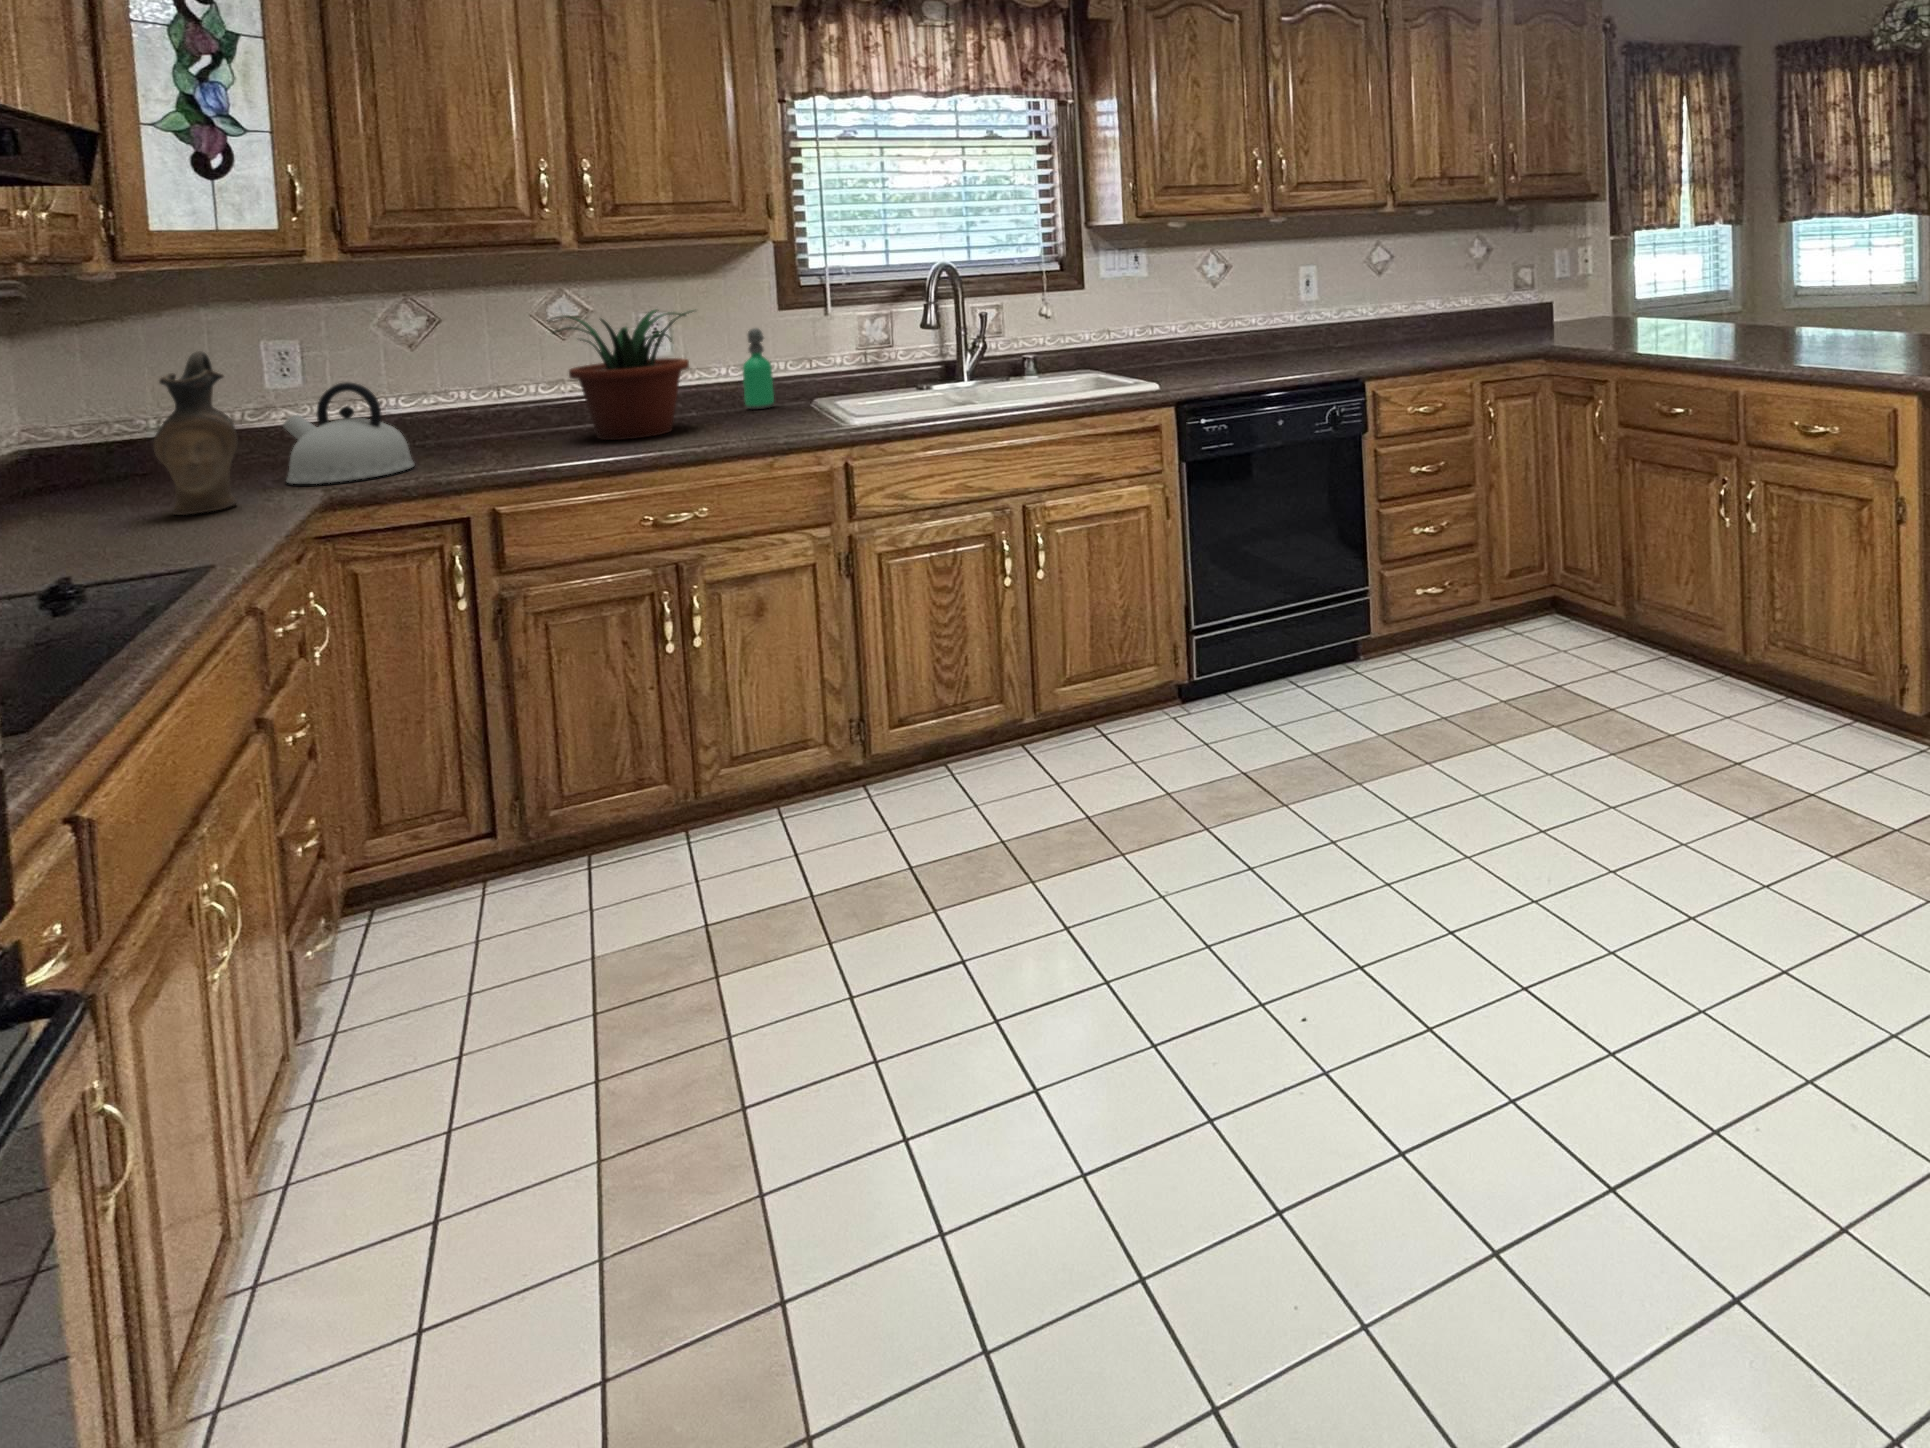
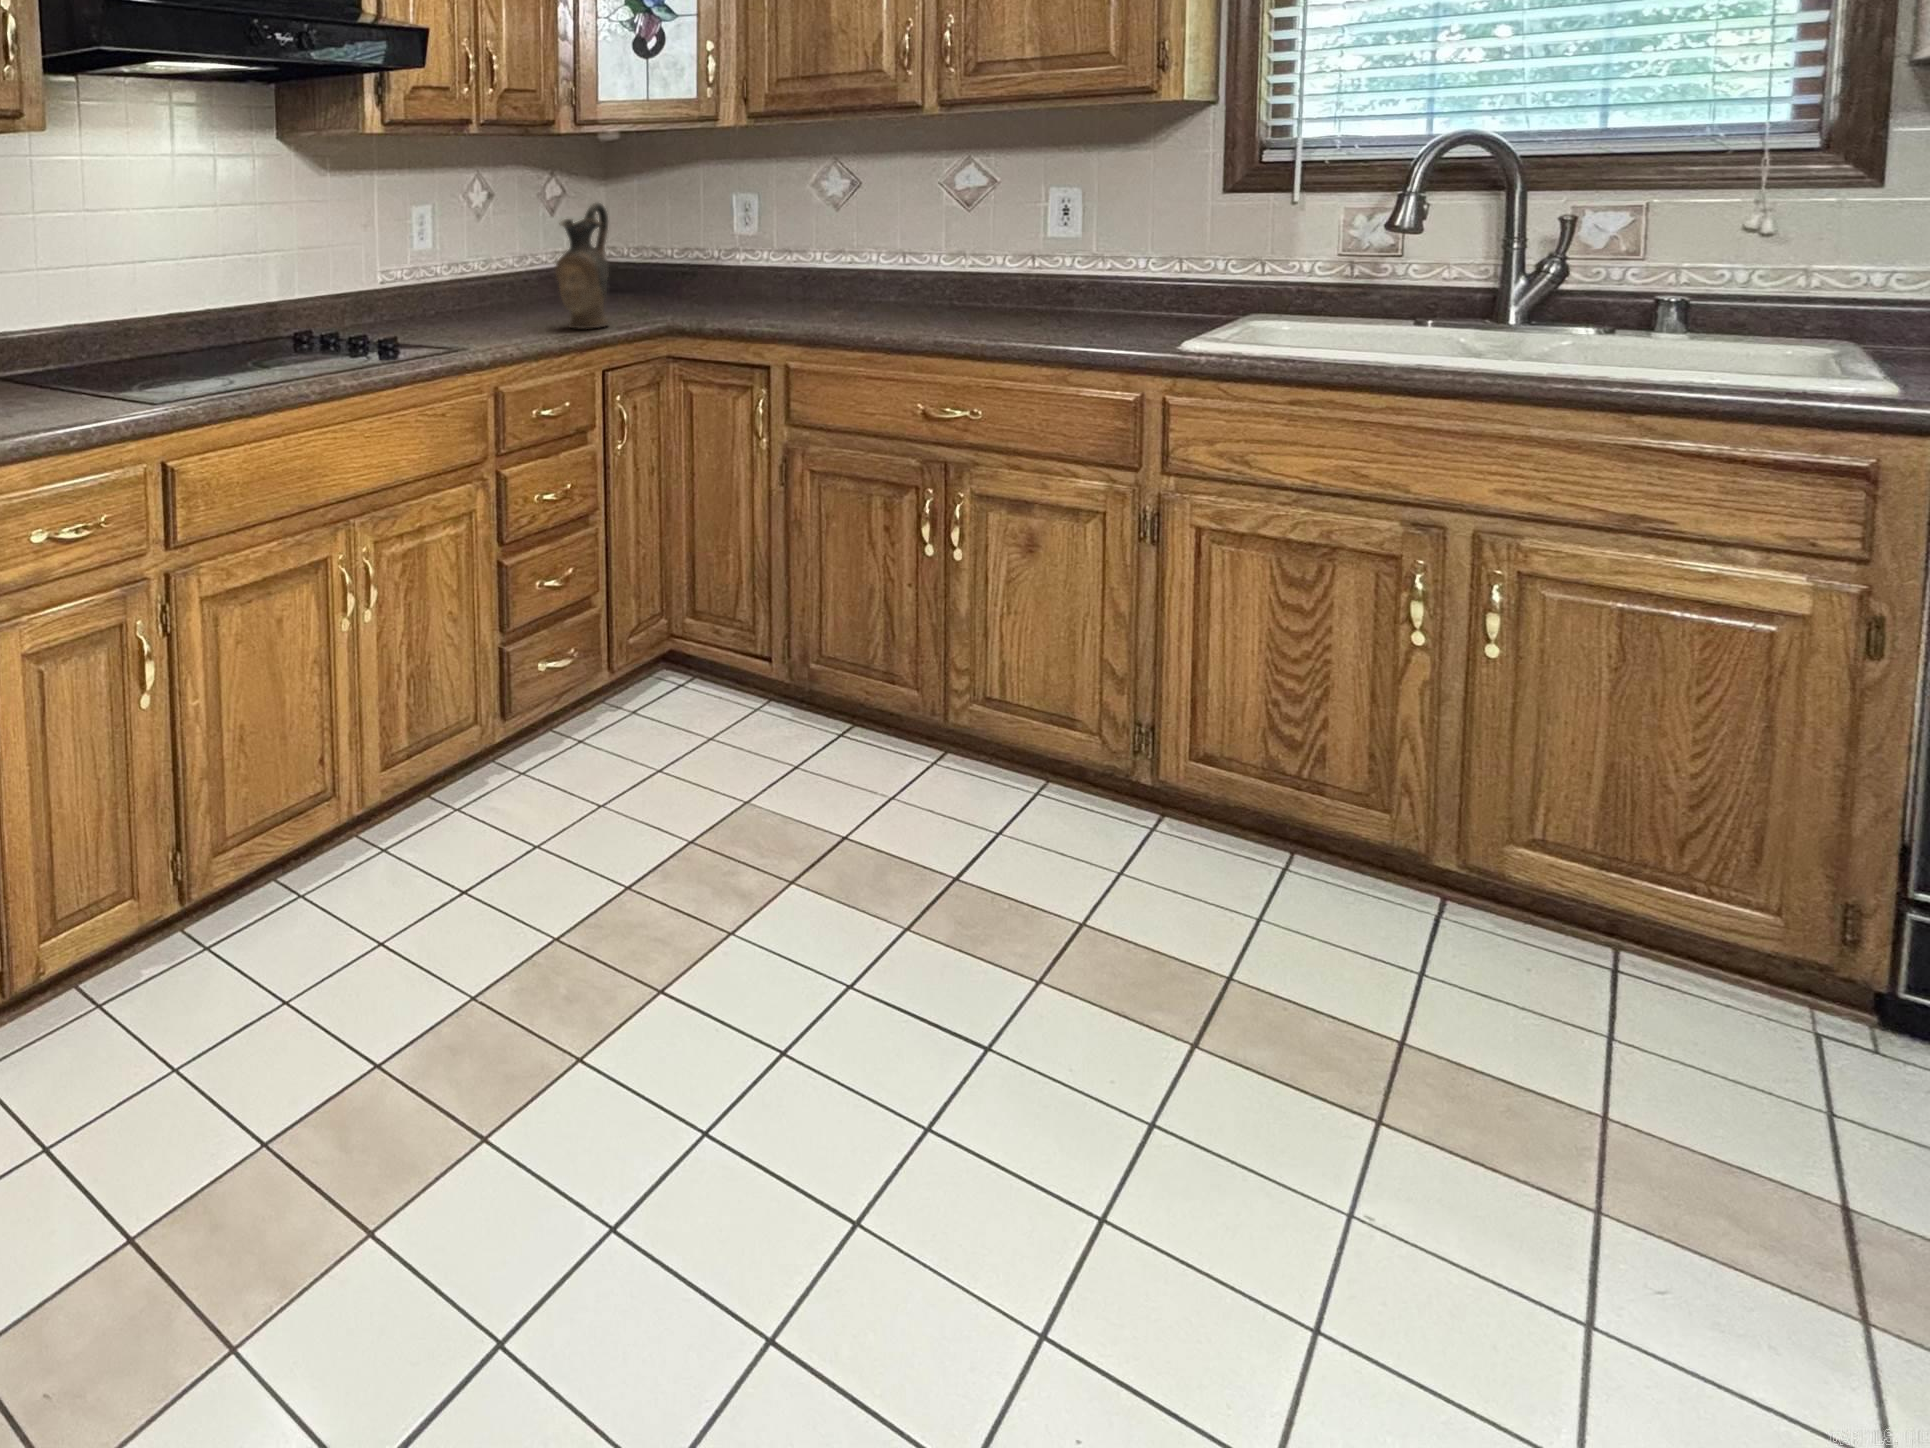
potted plant: present [550,310,693,440] -> none [884,180,1046,324]
soap dispenser: present [742,328,774,409] -> none [1140,209,1181,312]
kettle: present [283,382,415,484] -> none [668,236,763,322]

